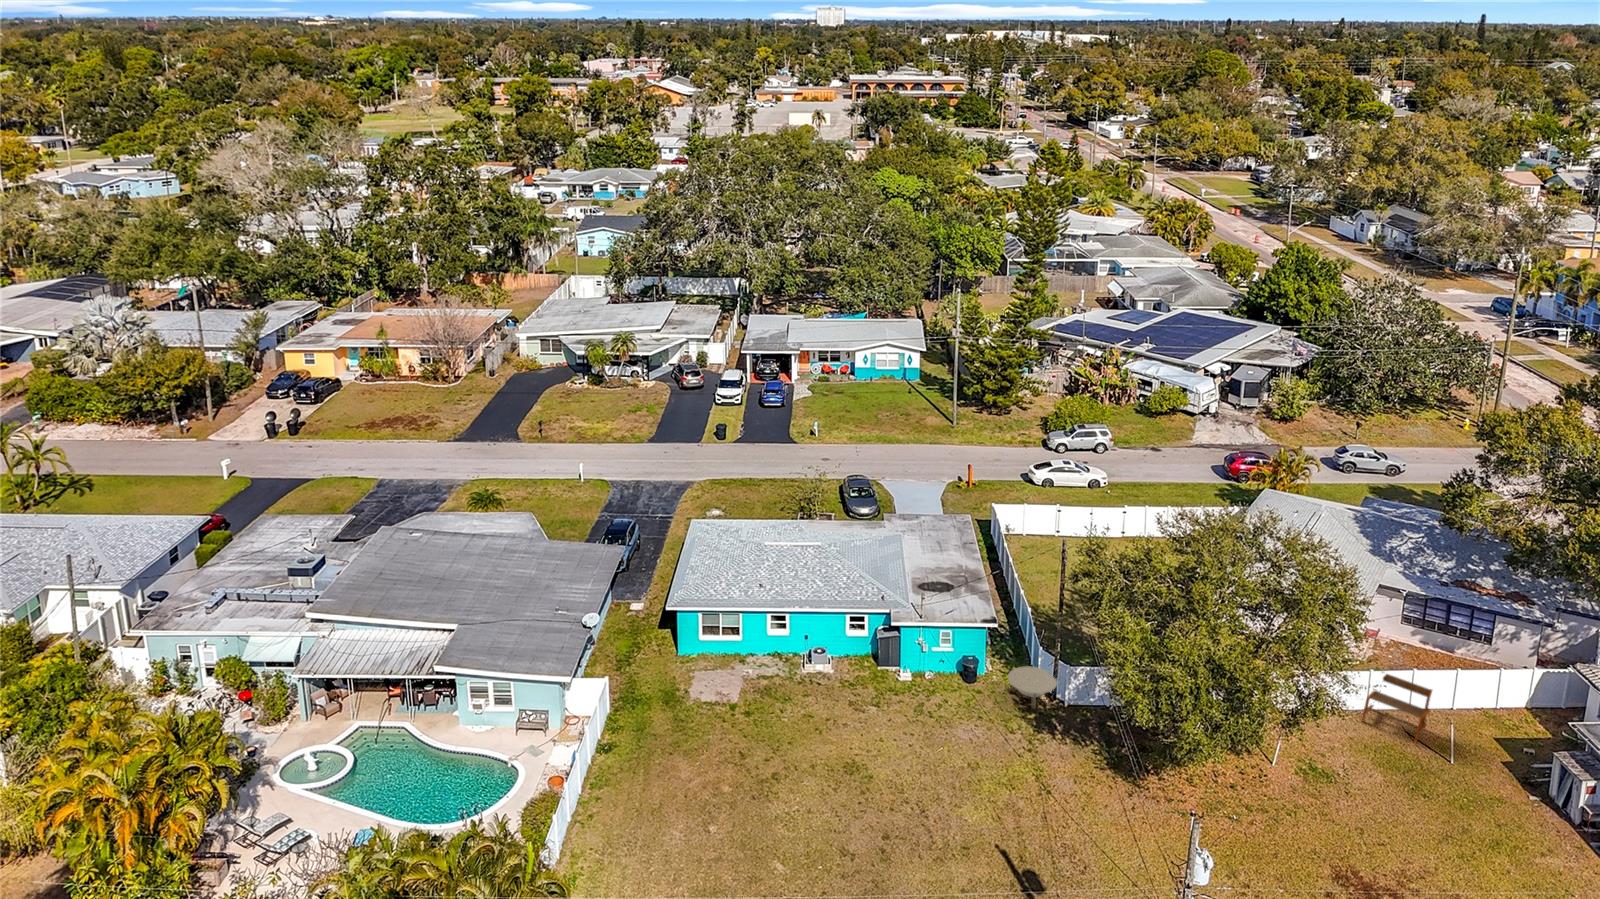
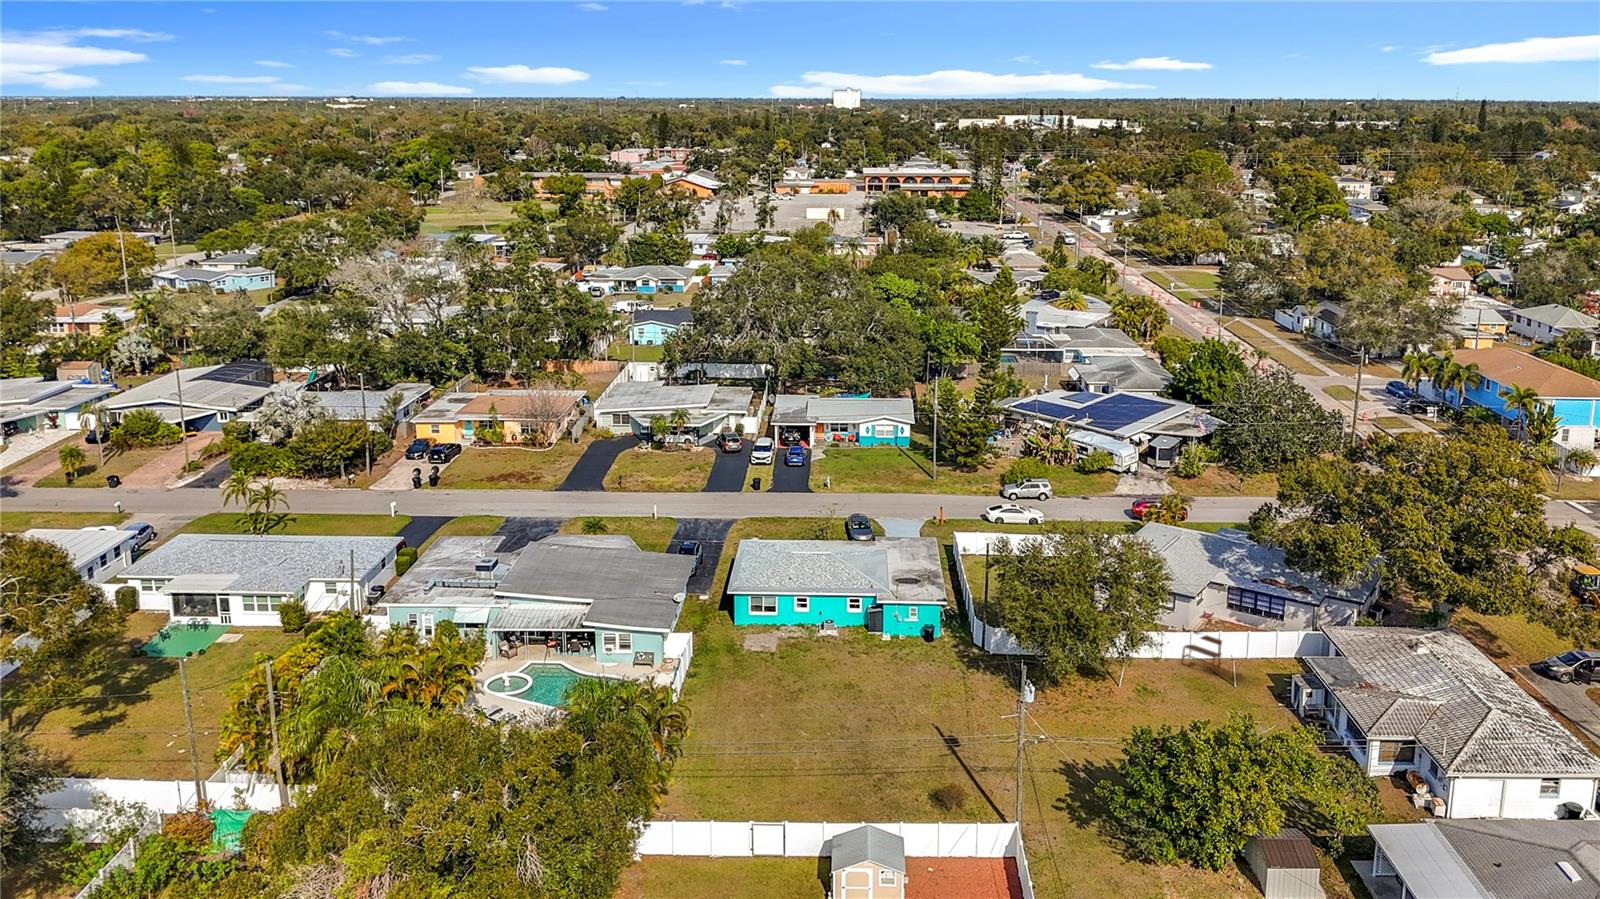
round table: present [1008,666,1057,709] -> none [951,630,984,655]

